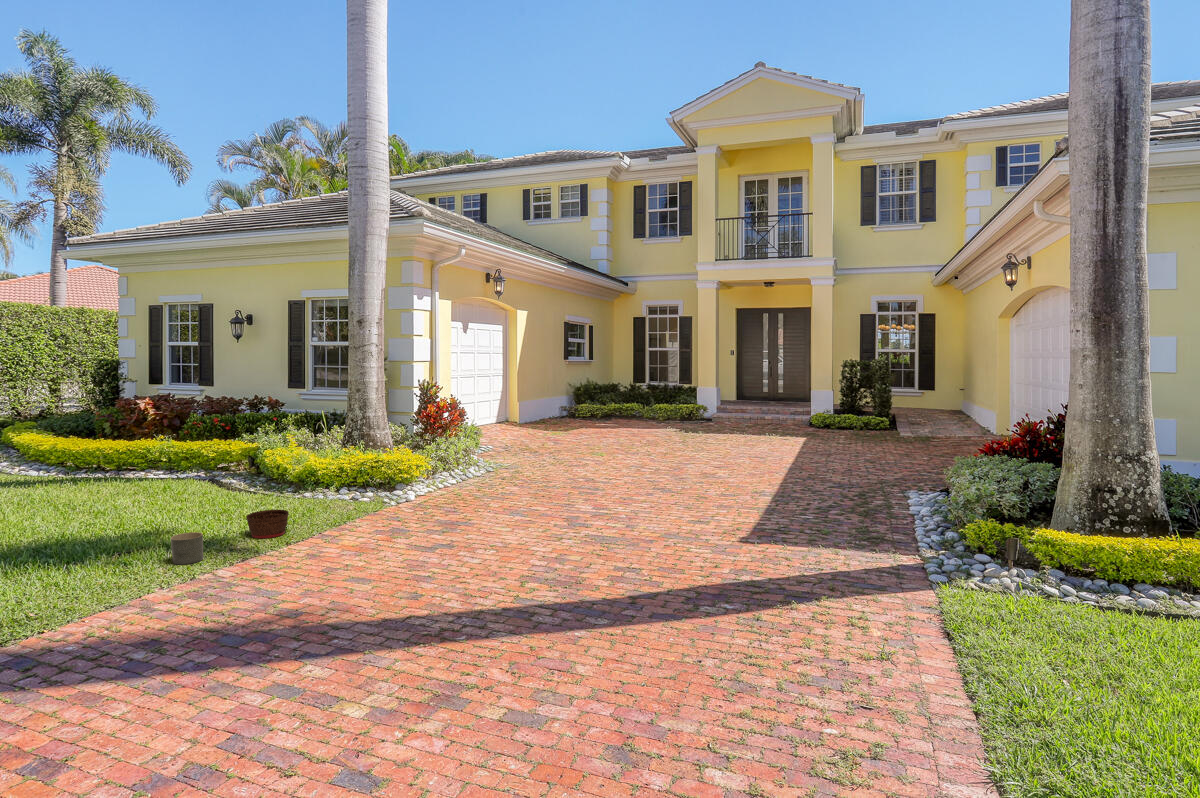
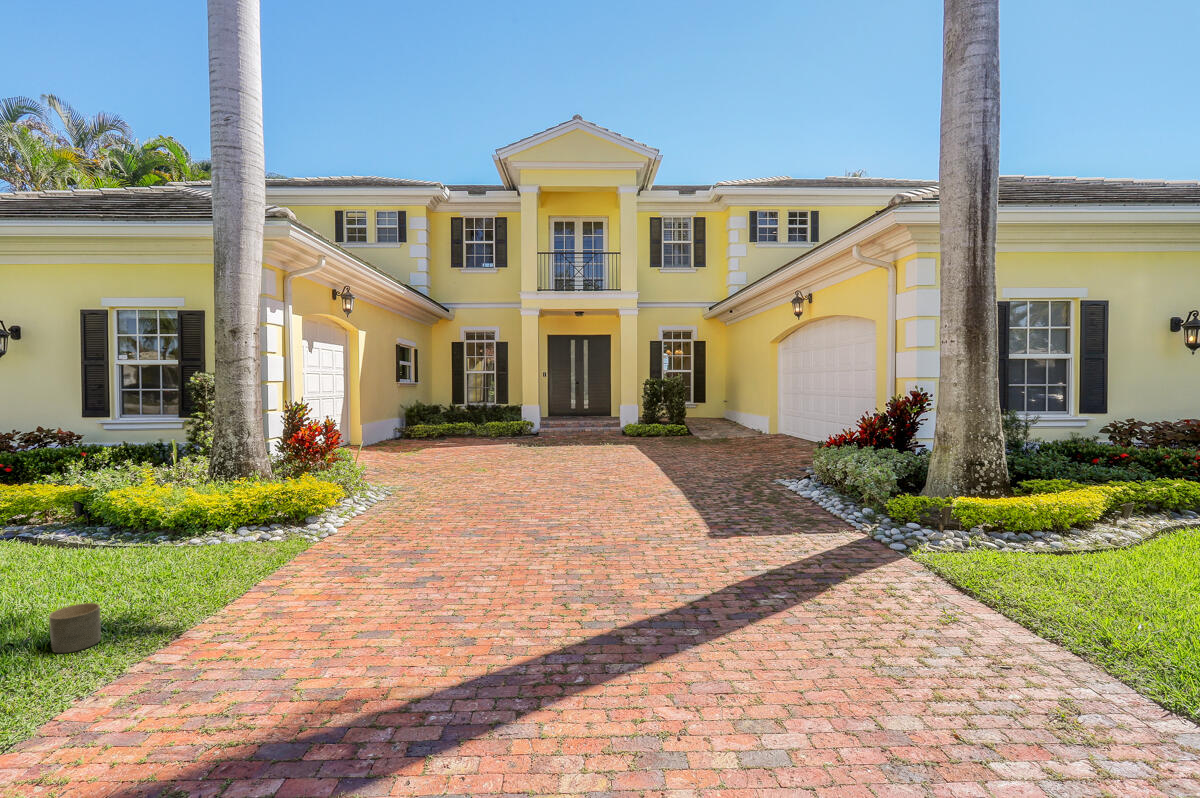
basket: present [246,509,289,538] -> none [141,558,201,600]

